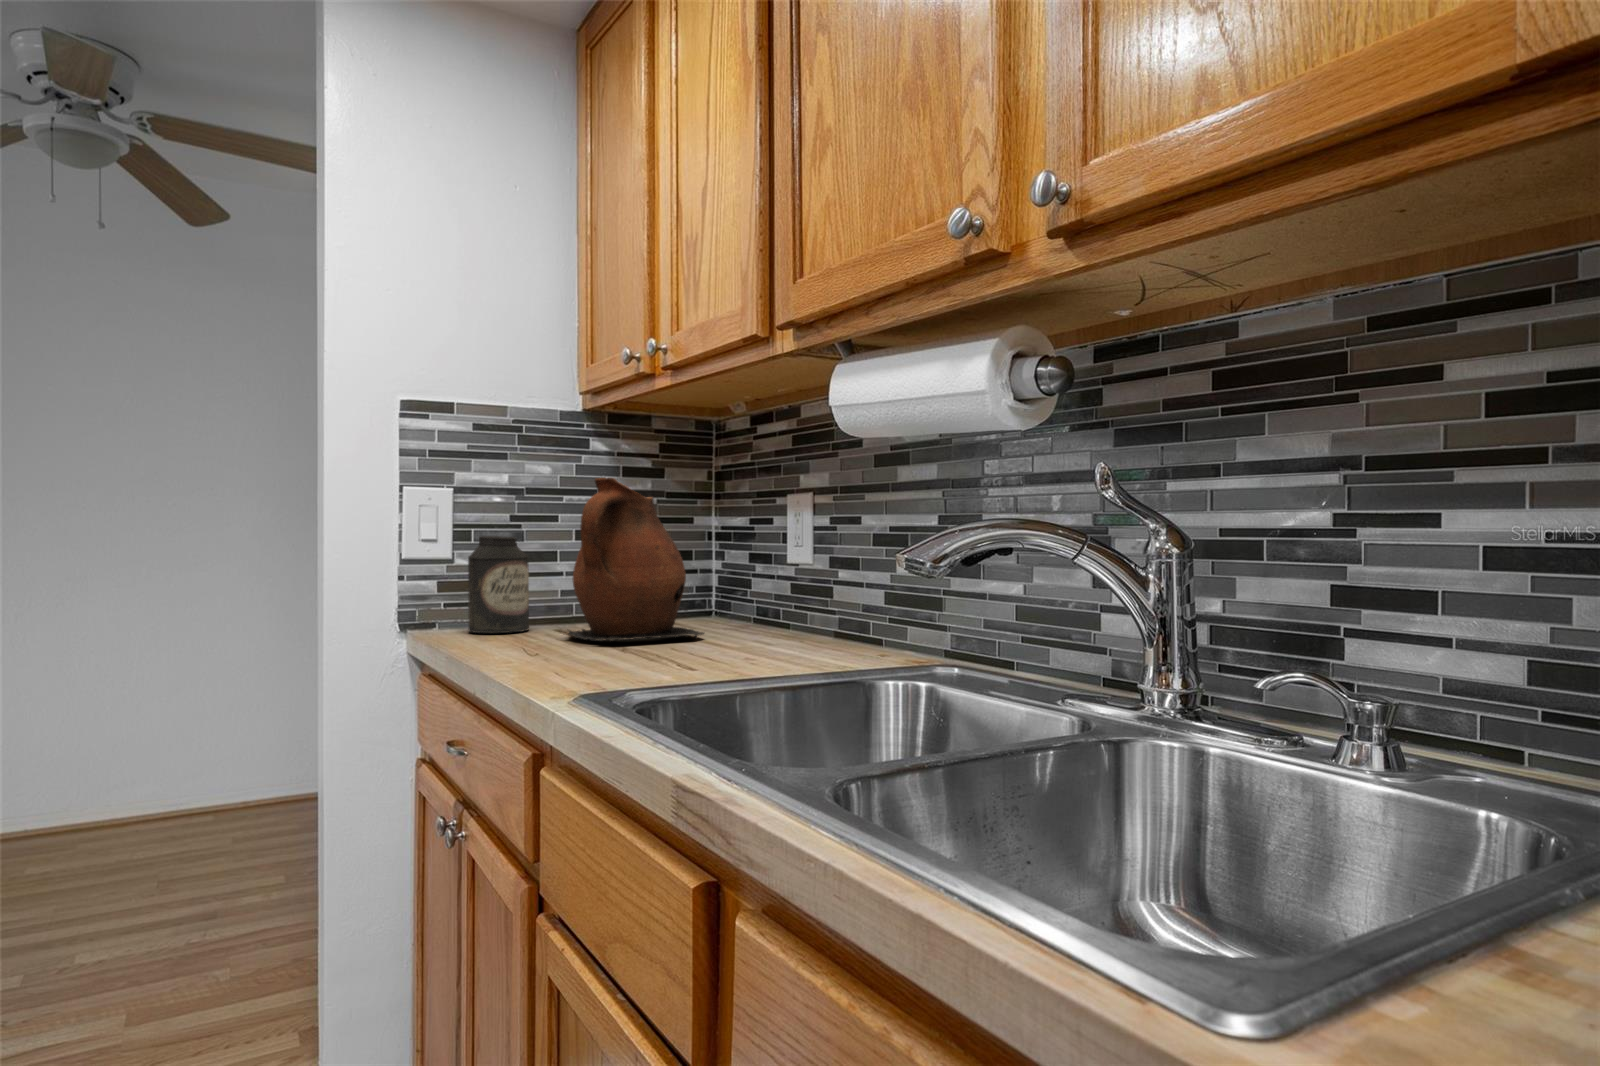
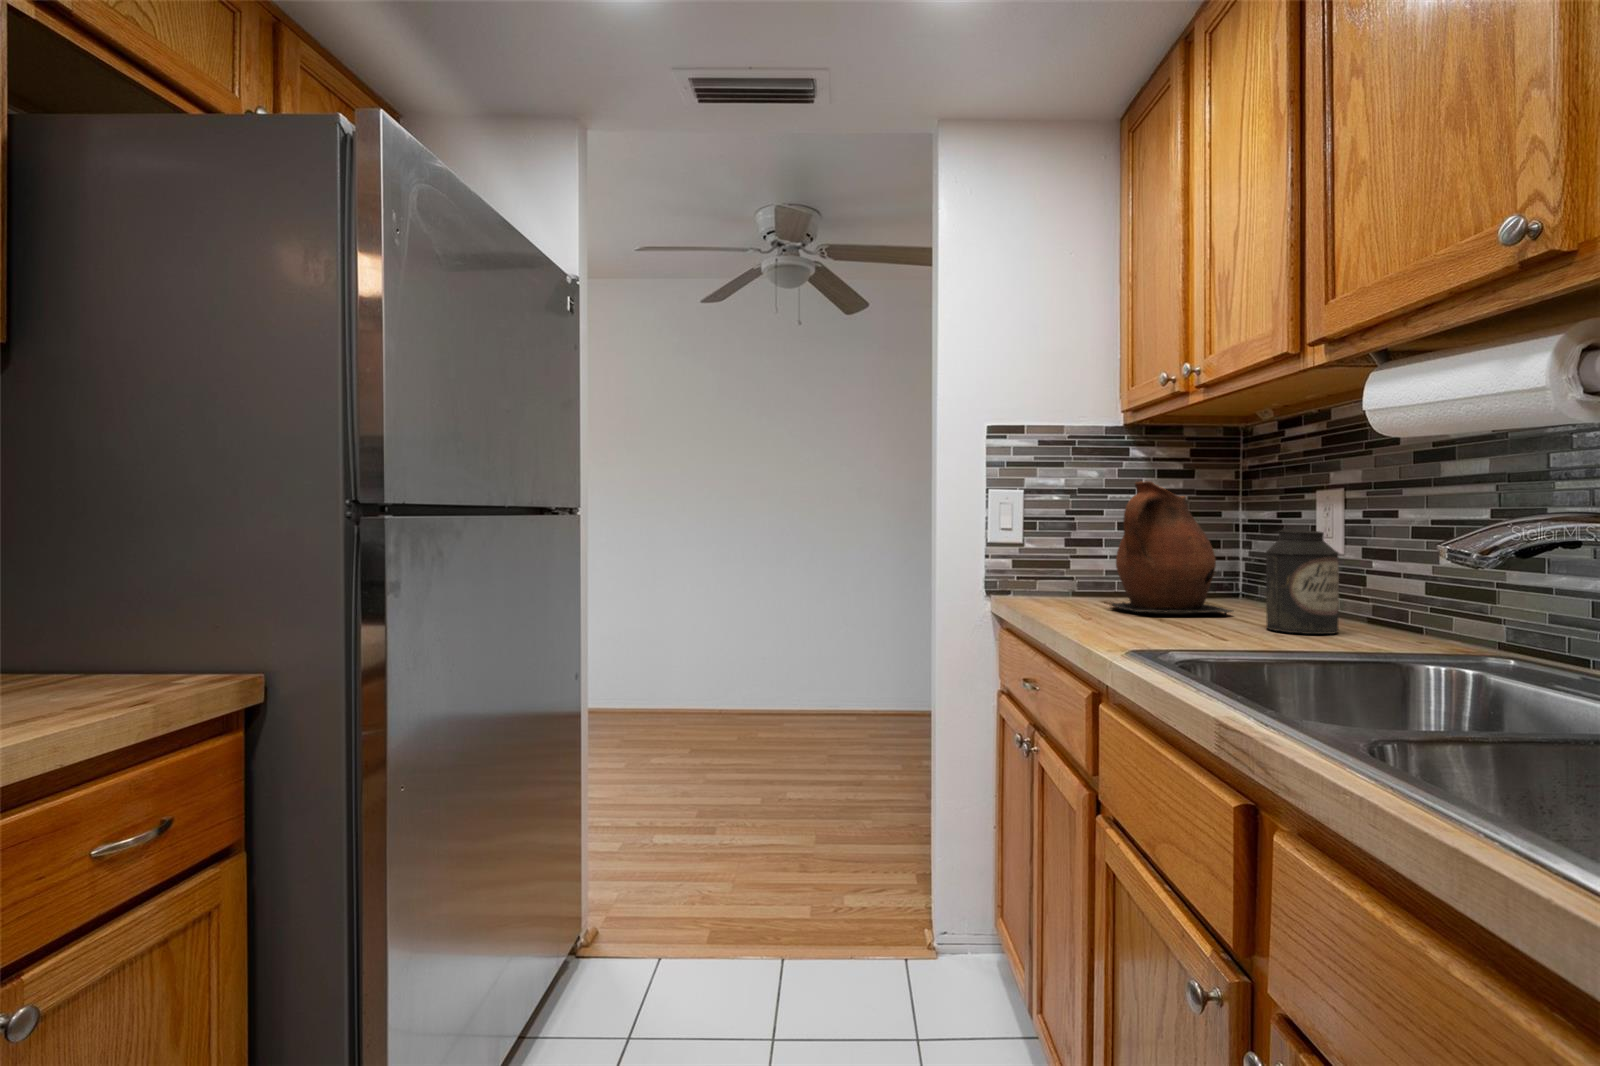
canister: present [468,536,529,633] -> present [1266,530,1339,634]

